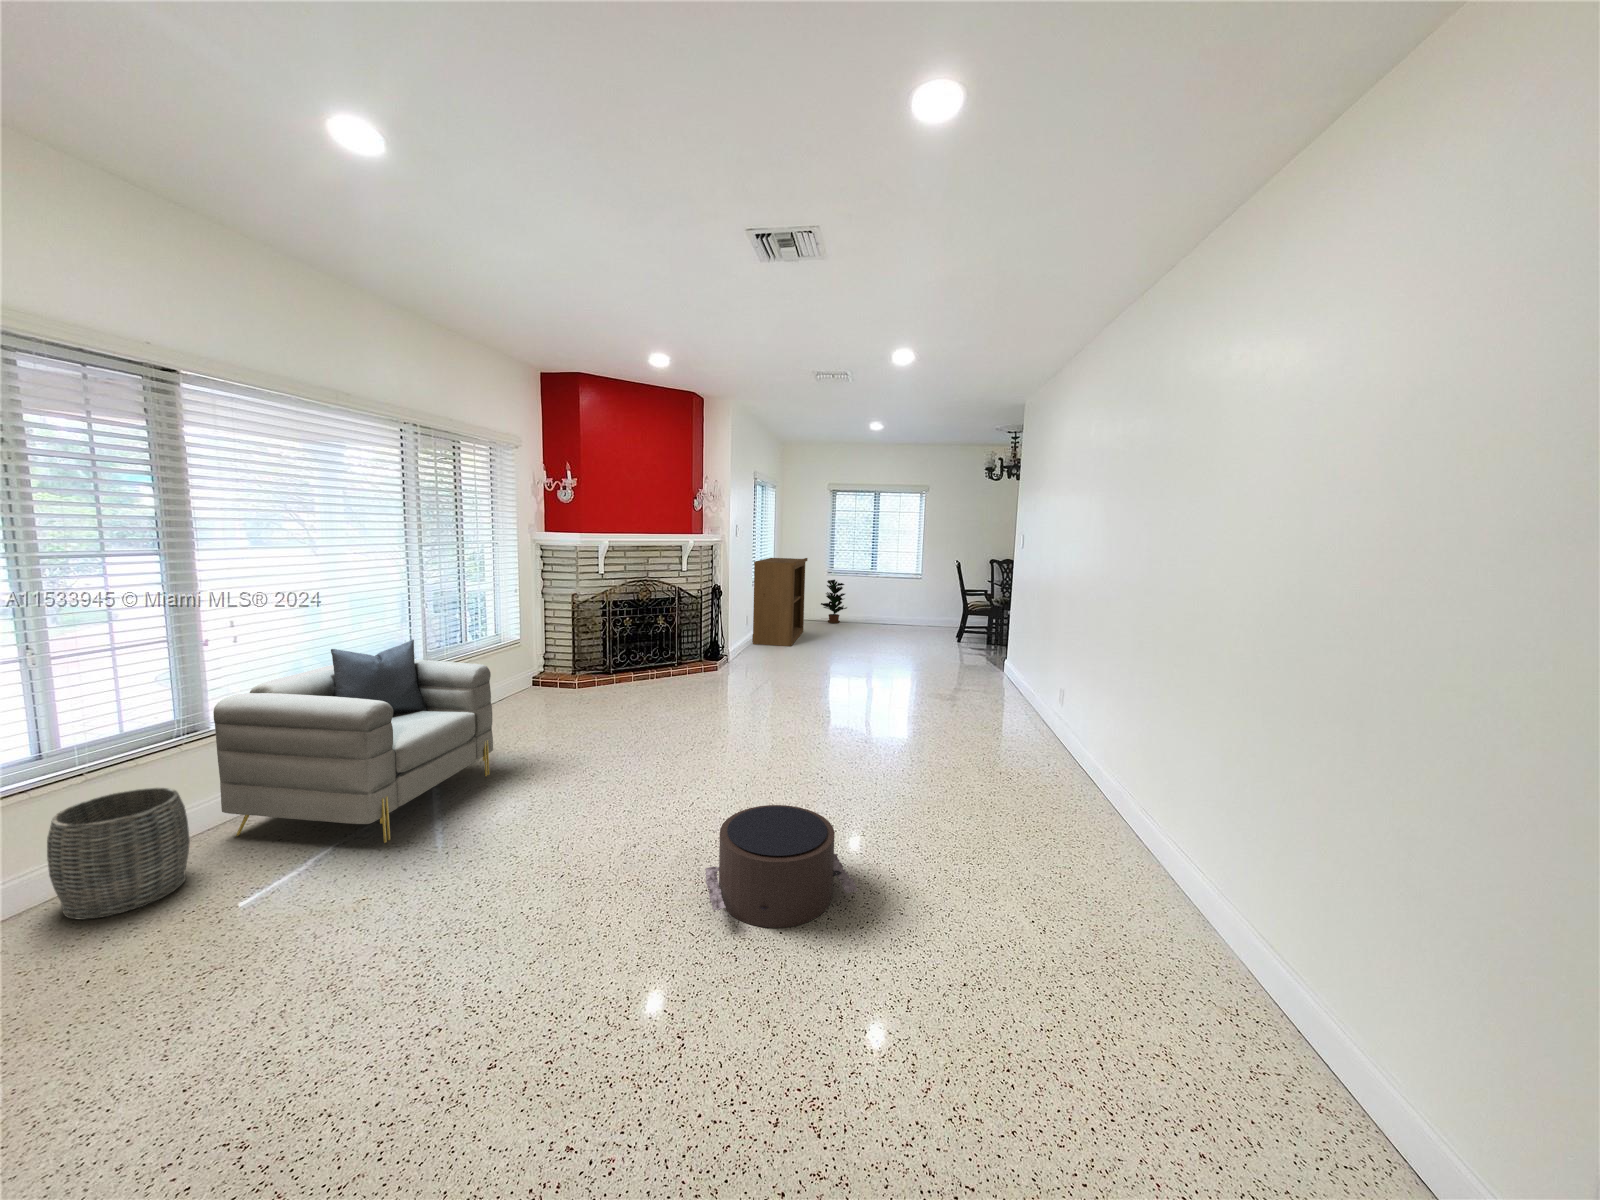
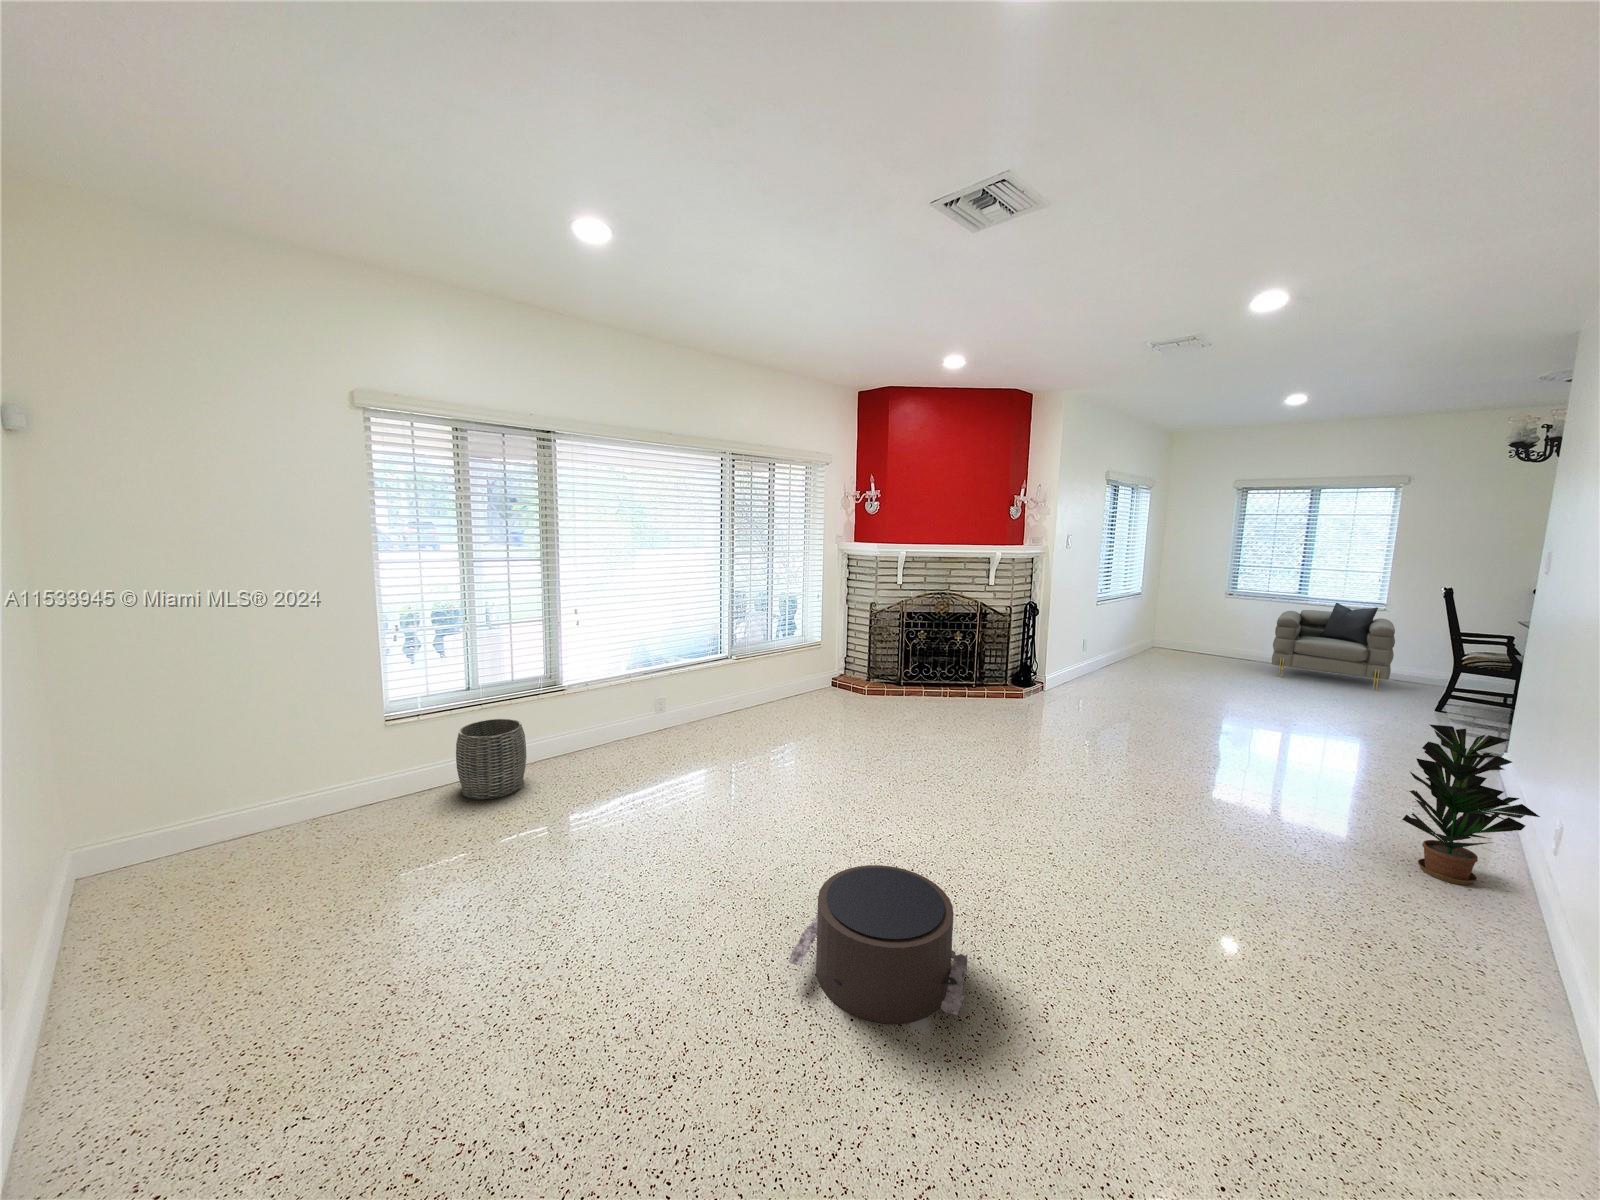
bookshelf: present [752,558,808,646] -> none [1087,573,1182,683]
potted plant: present [821,580,847,623] -> present [1402,725,1540,885]
armchair: present [213,640,493,843] -> present [1272,603,1395,691]

